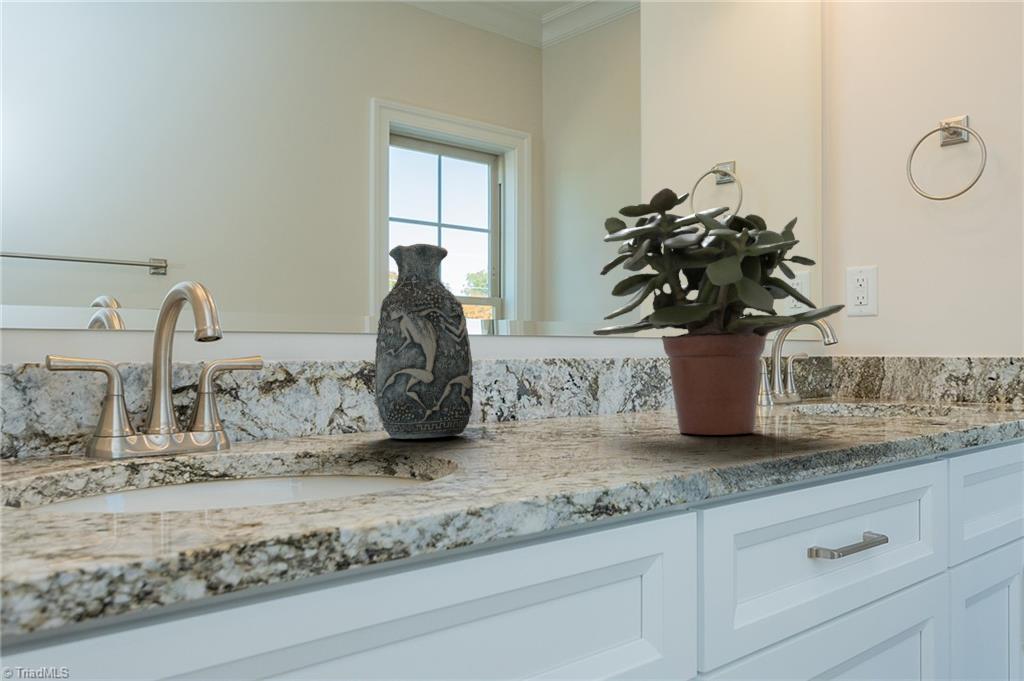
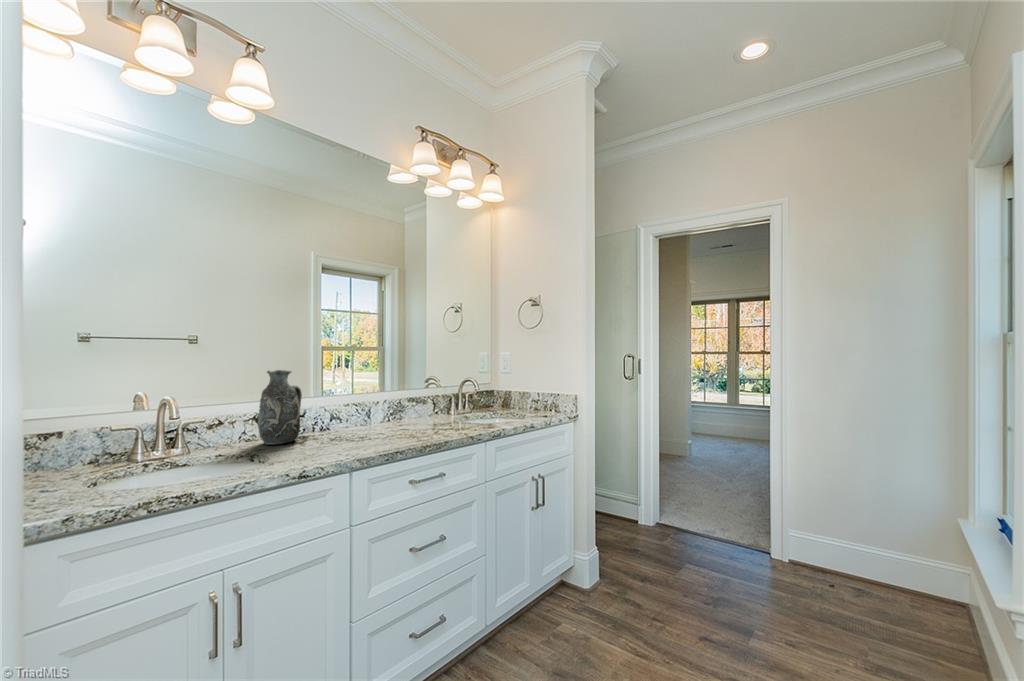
potted plant: present [593,188,845,435] -> none [350,351,436,439]

